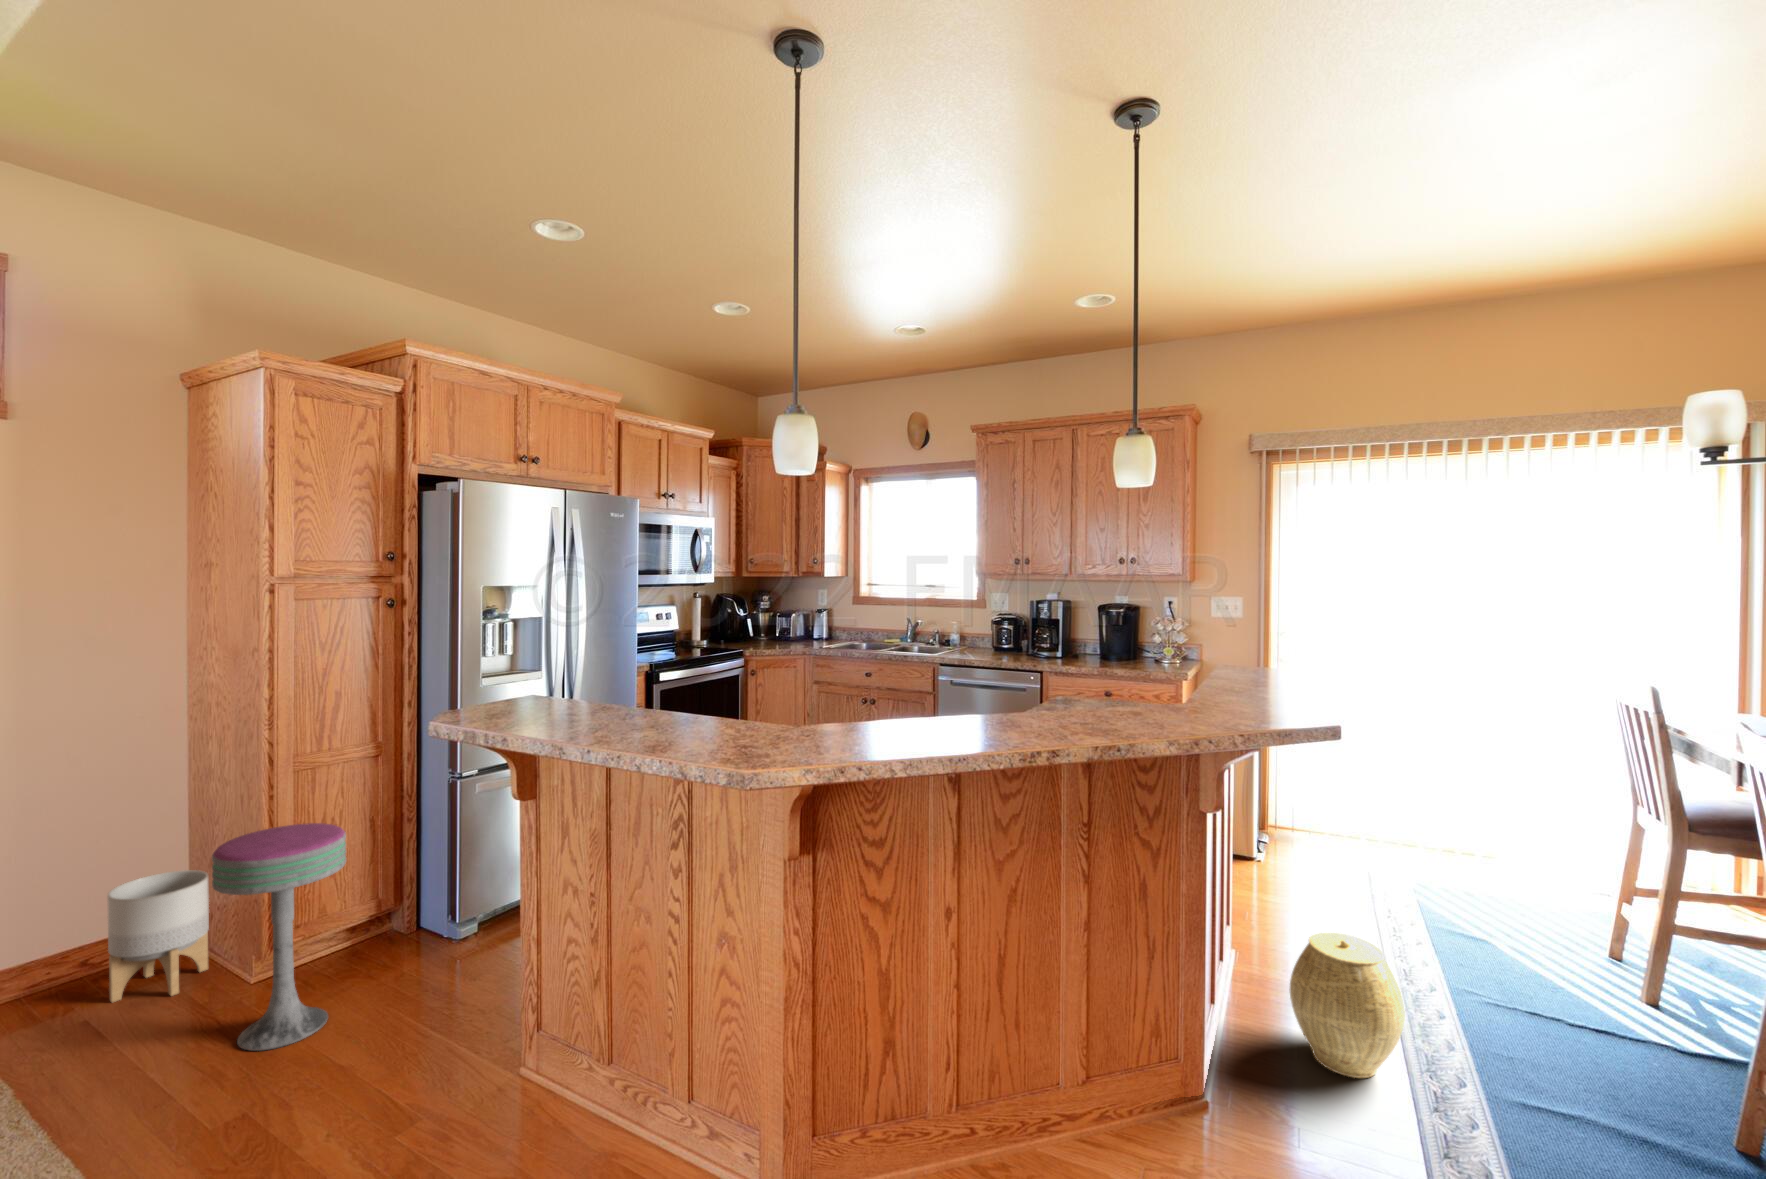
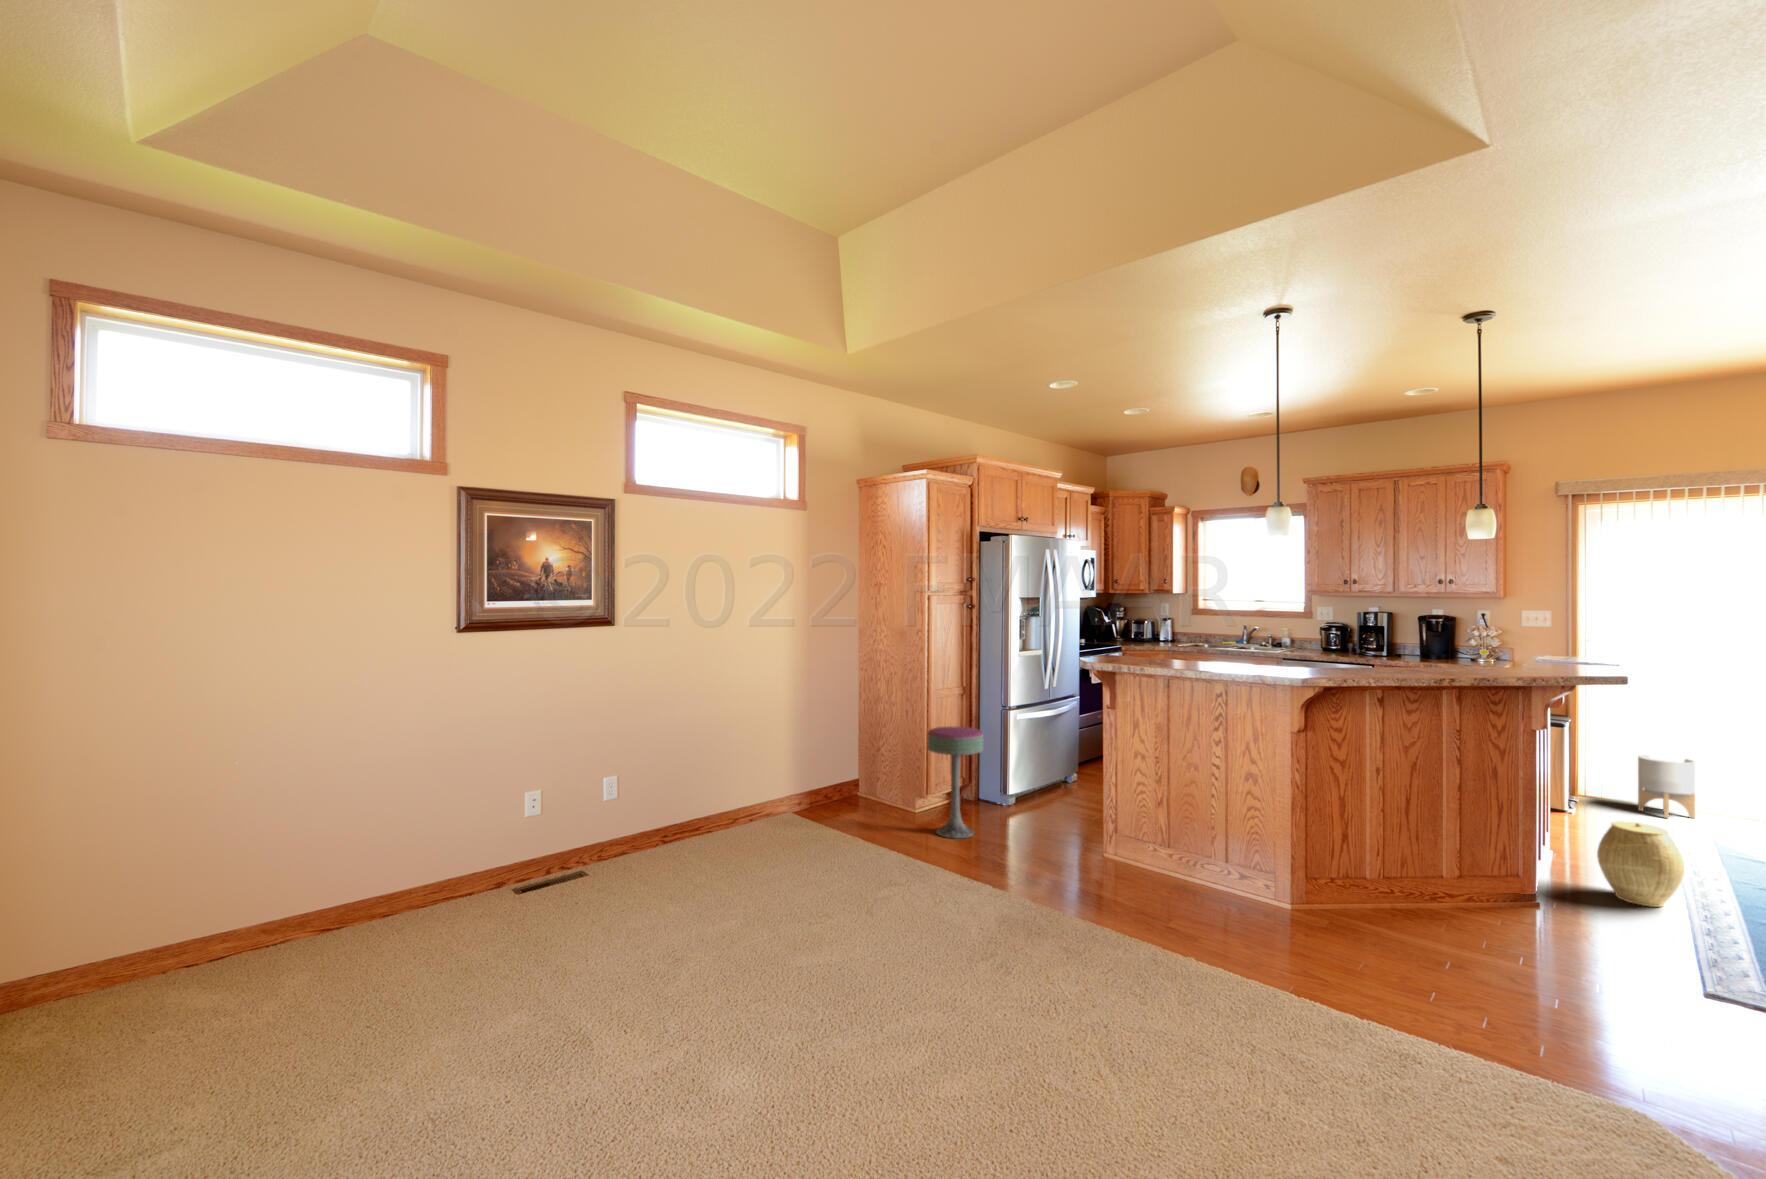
planter: present [107,870,209,1003] -> present [1638,754,1695,818]

